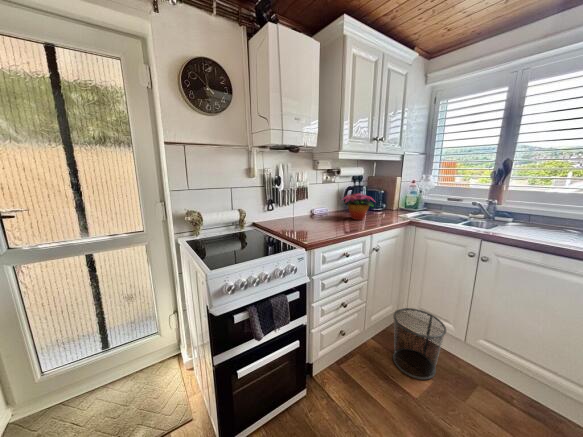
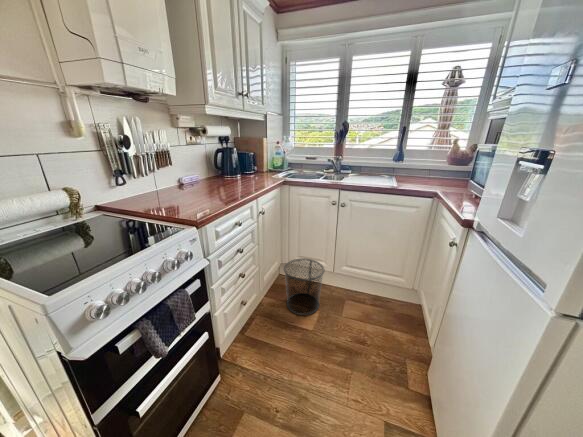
flower arrangement: present [341,194,373,220] -> none [212,155,256,185]

